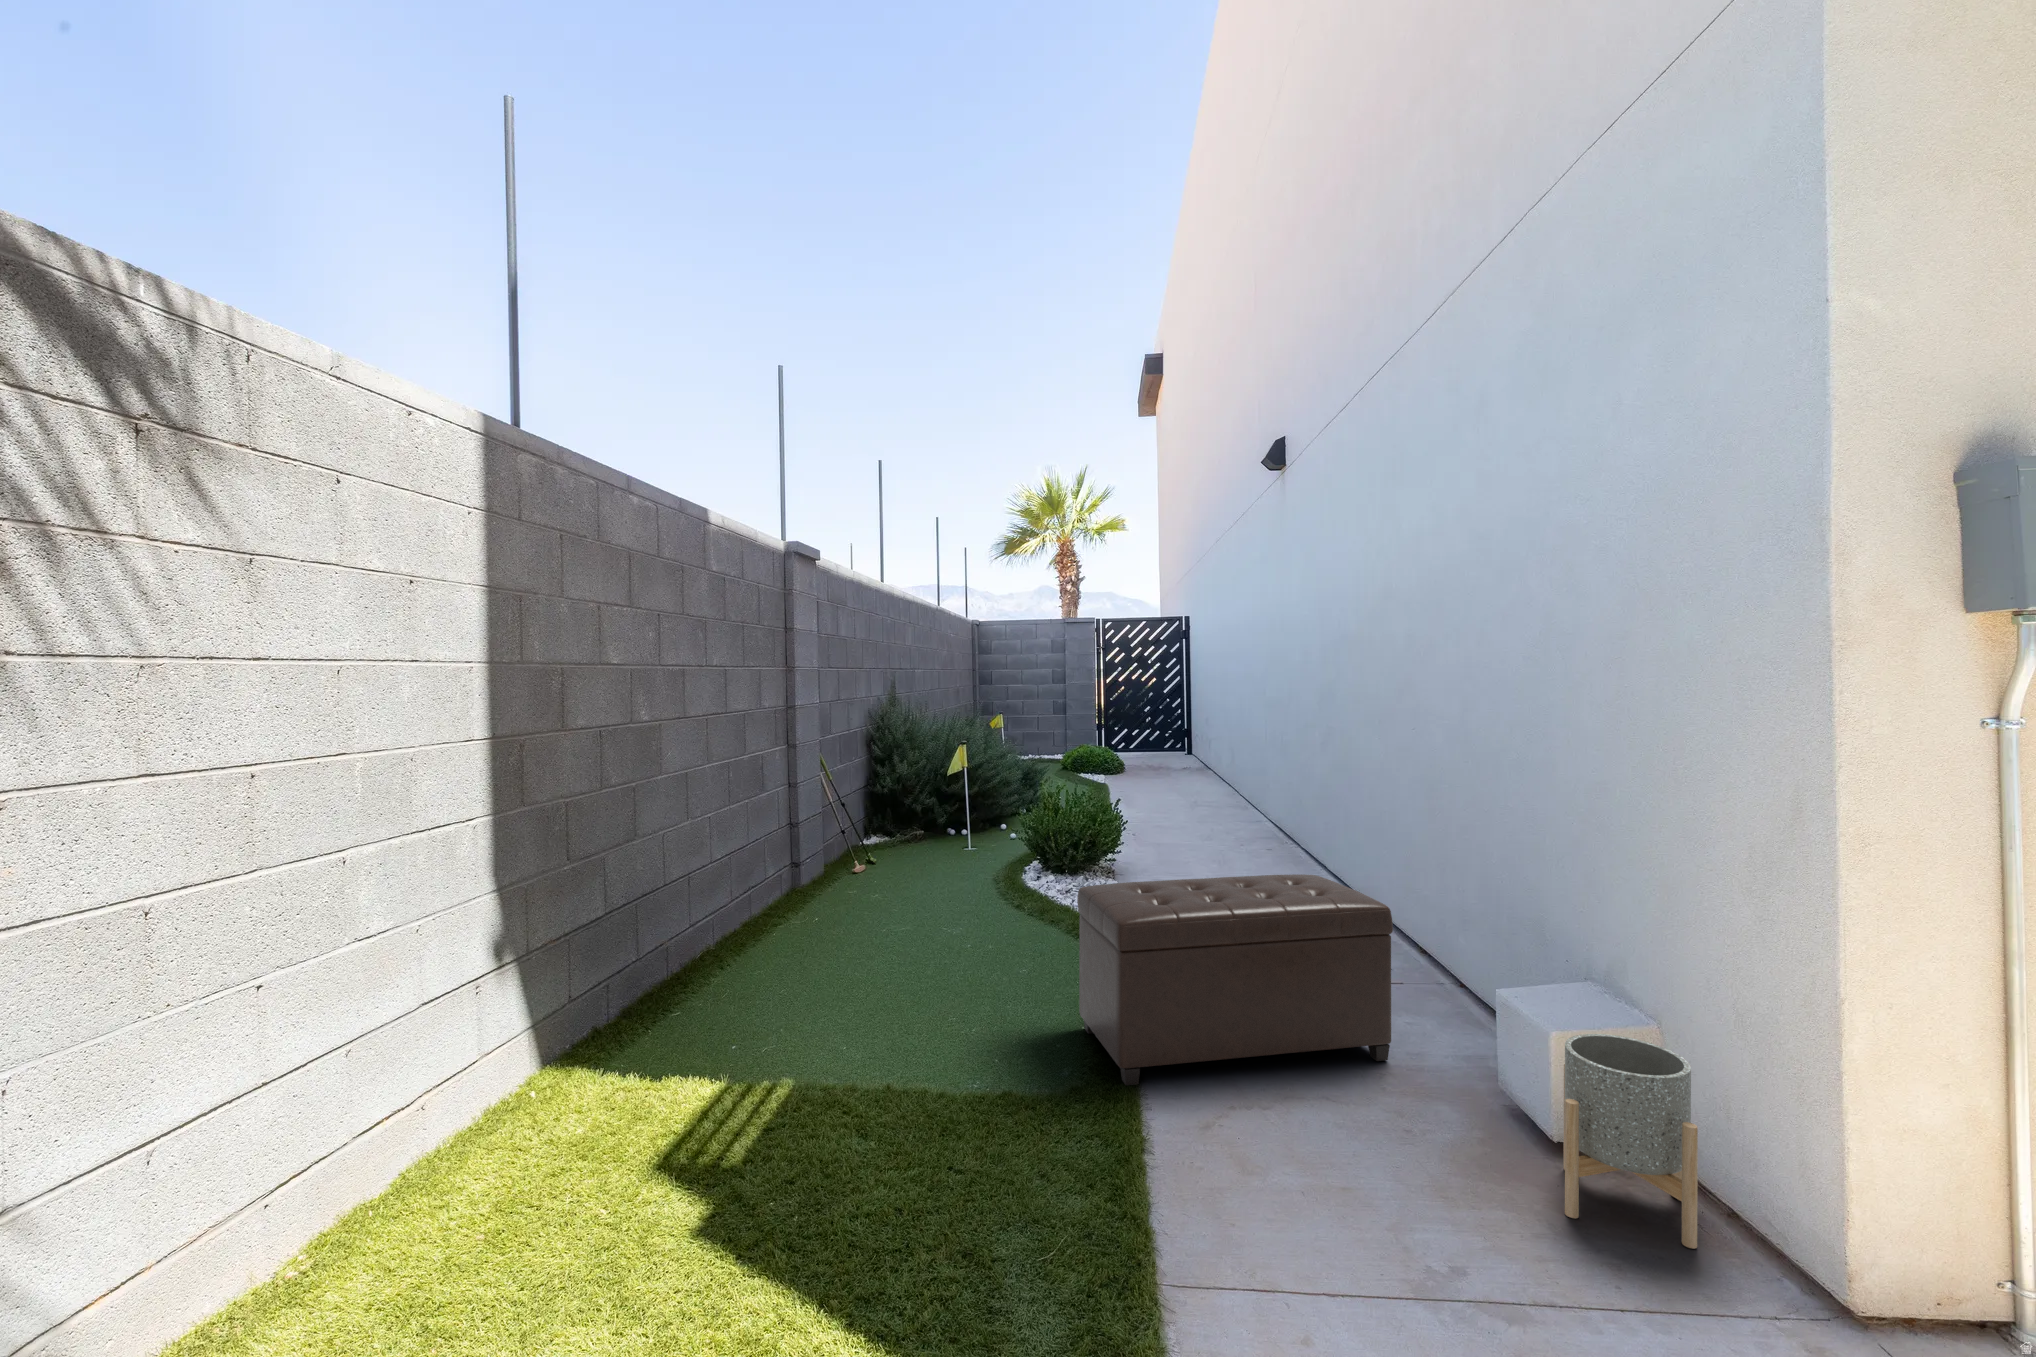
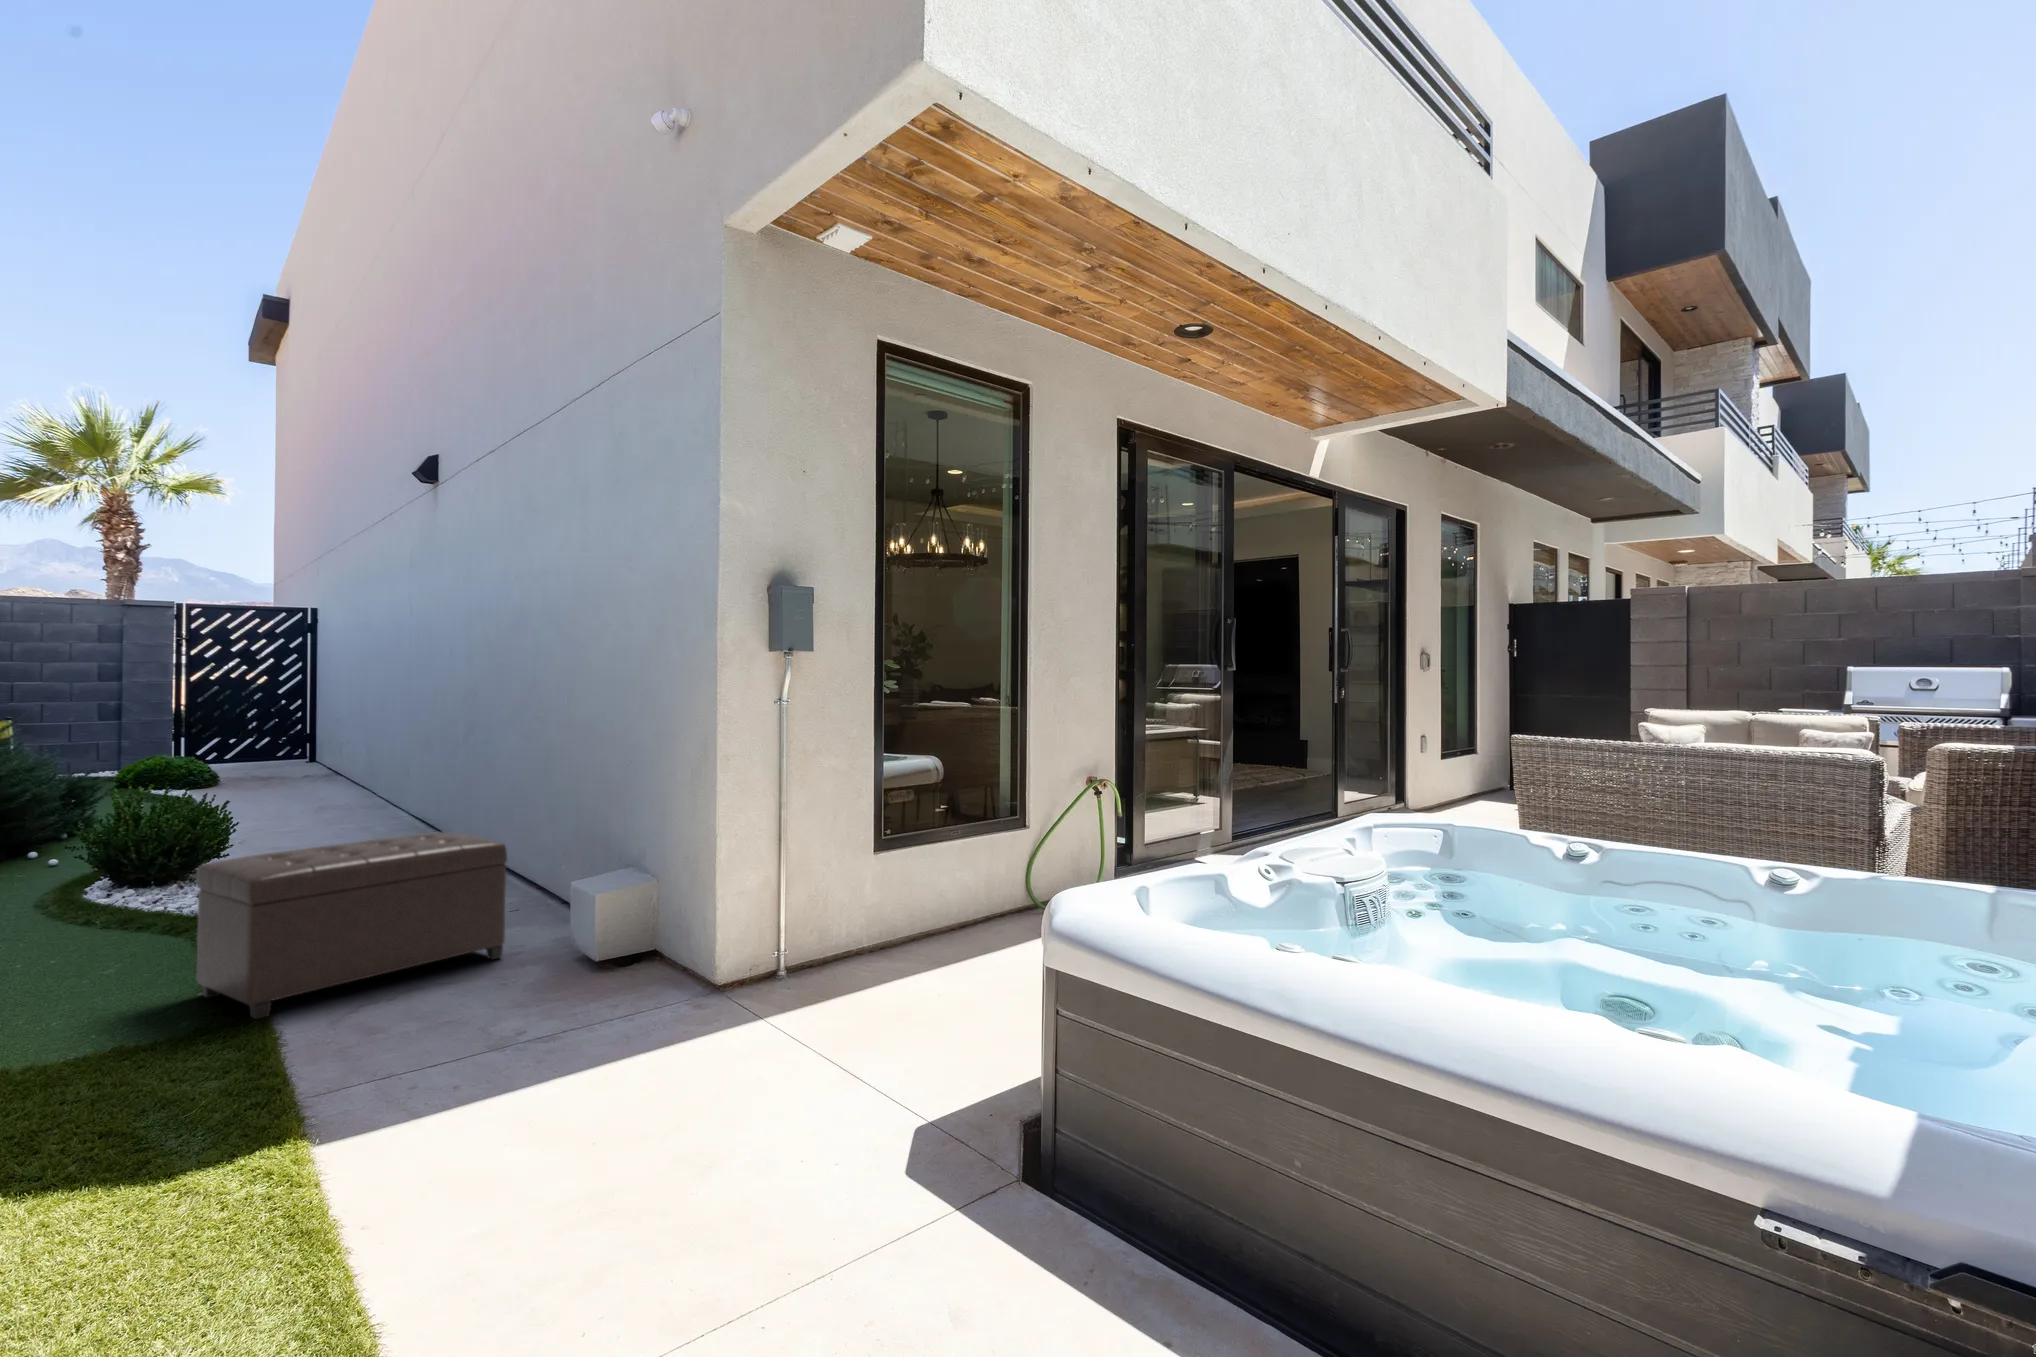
planter: present [1563,1034,1698,1249] -> none [603,892,676,1001]

